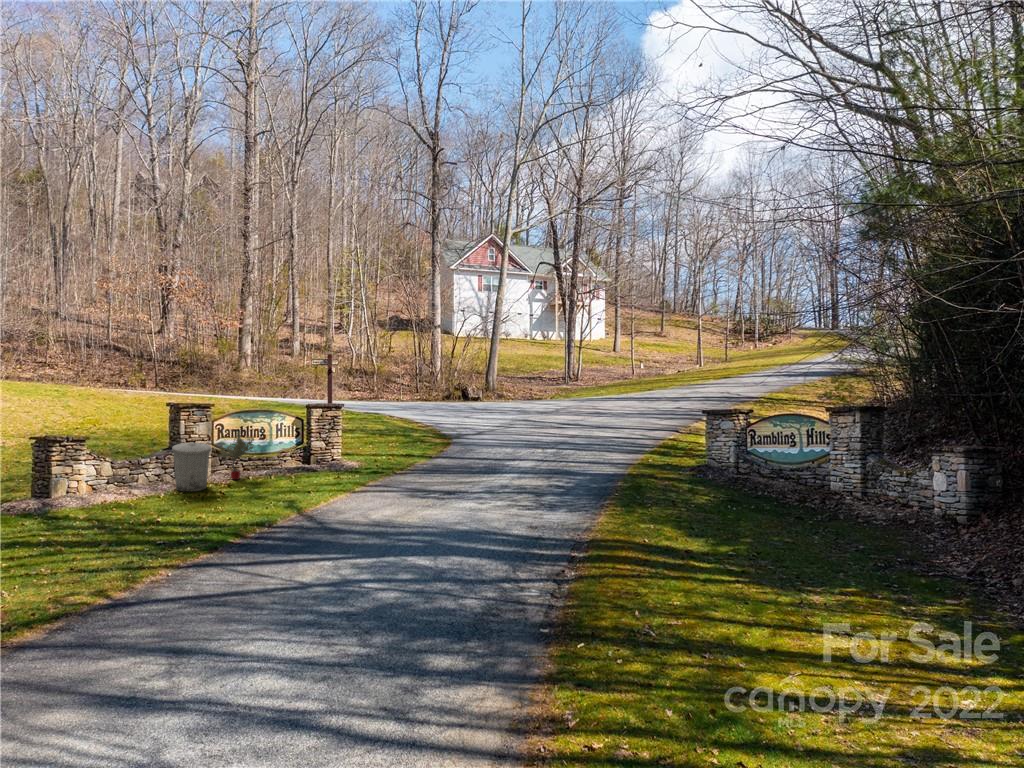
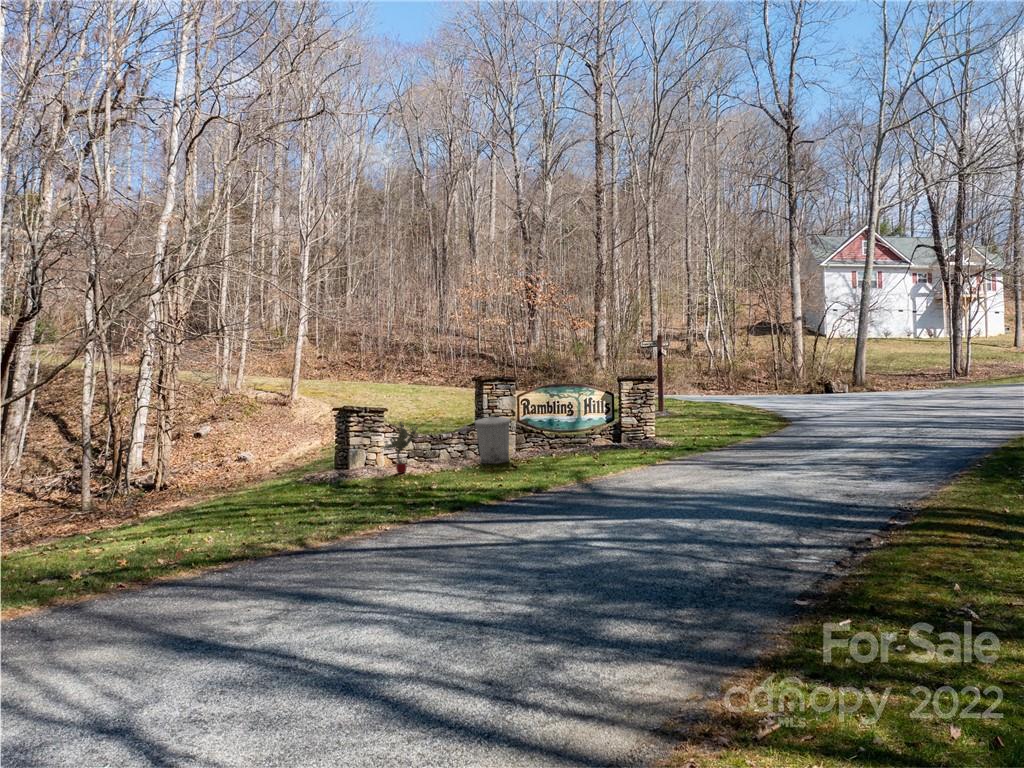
potted tree: present [218,432,254,480] -> present [382,422,418,474]

